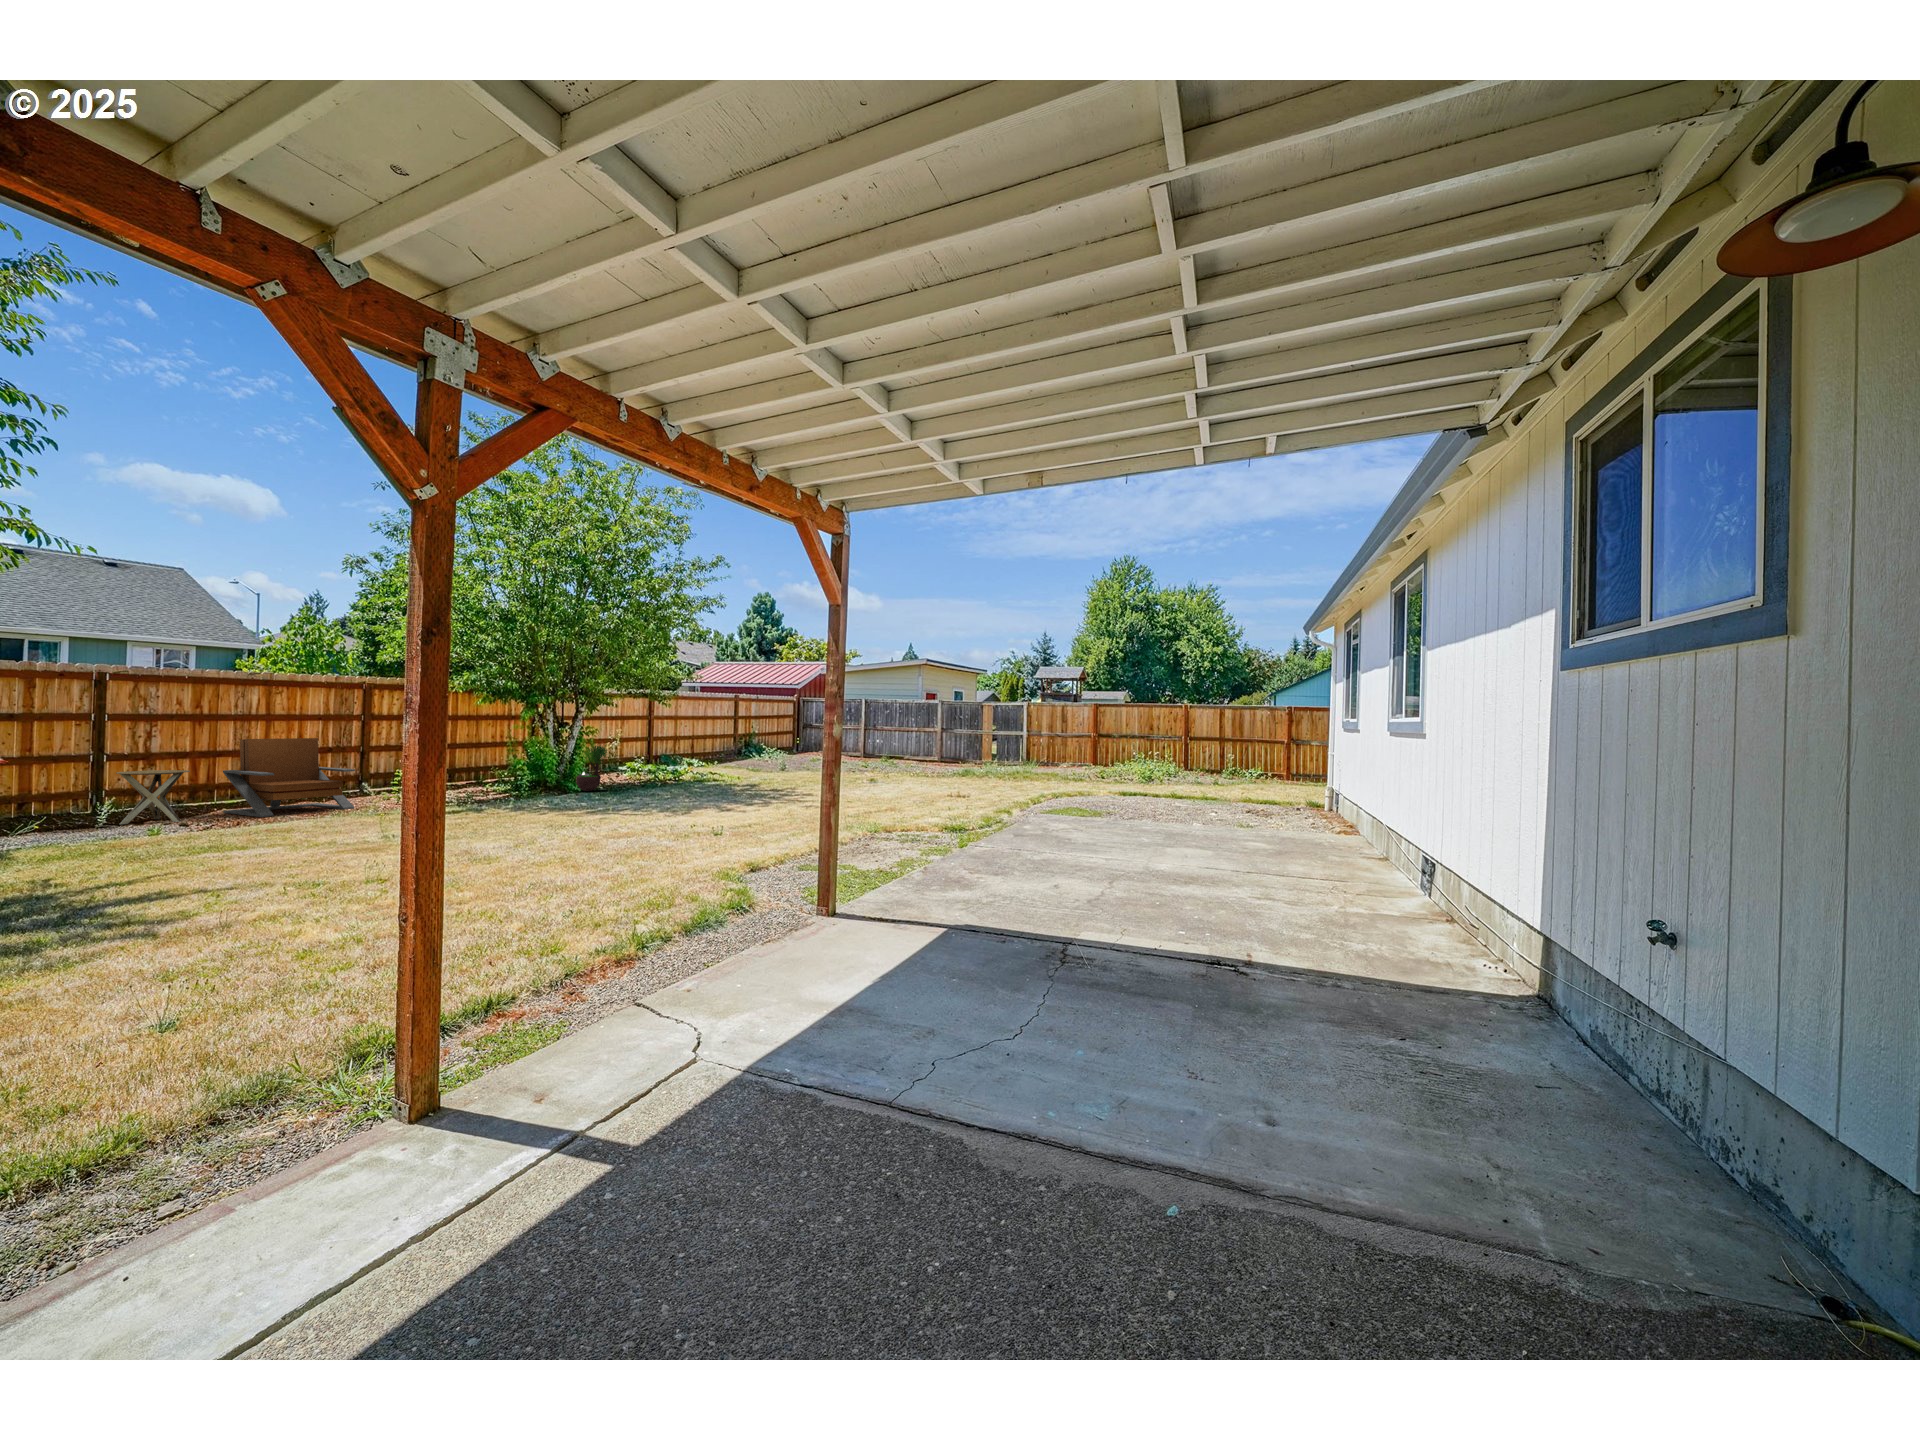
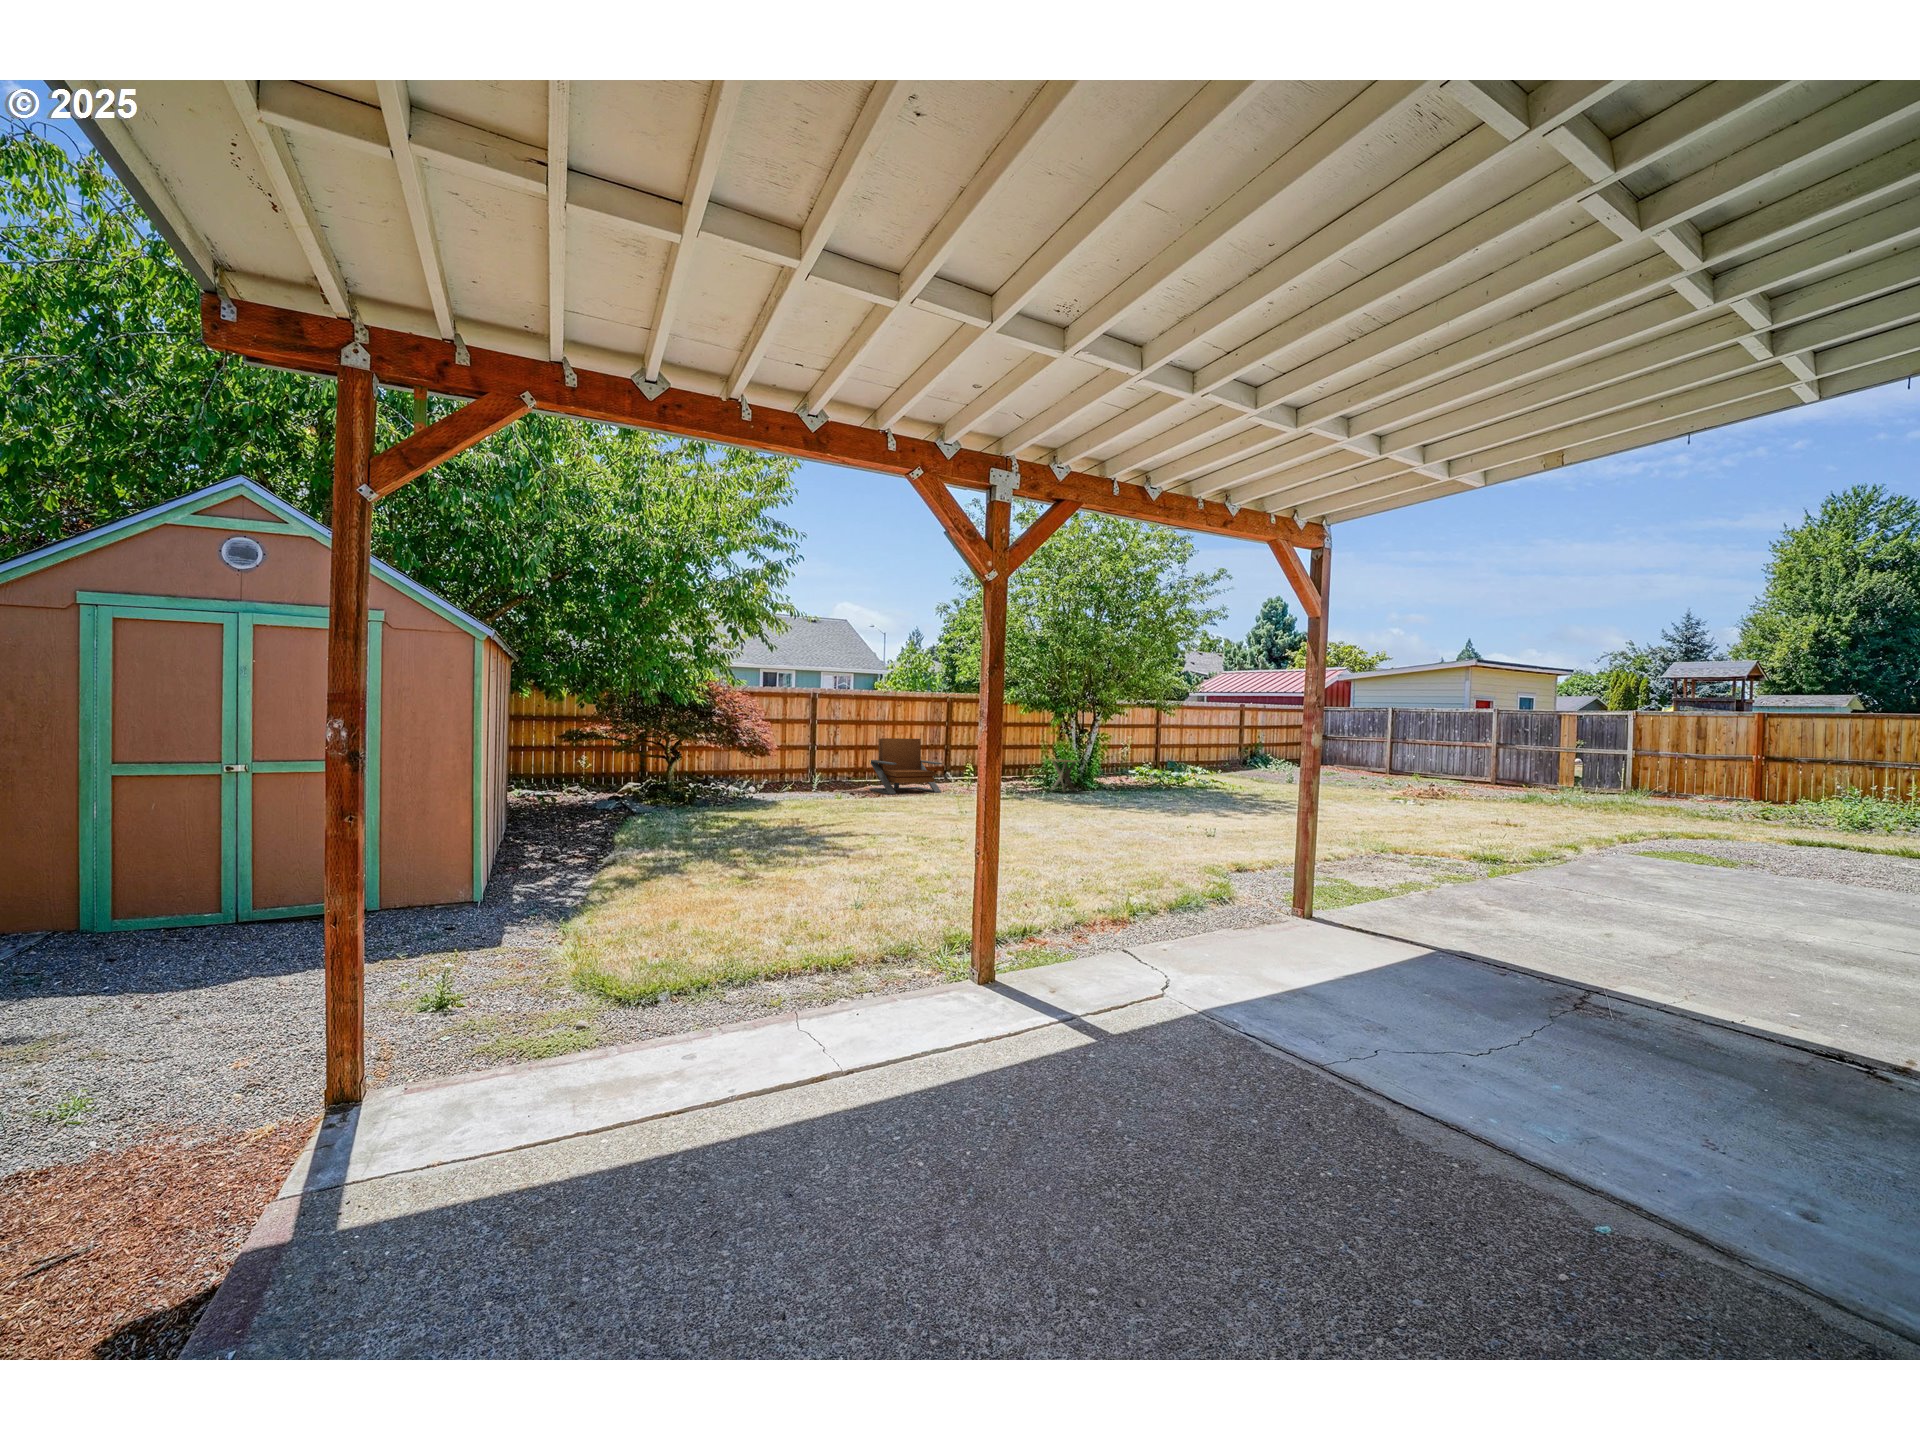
potted tree: present [576,744,607,791] -> none [1094,746,1121,791]
side table: present [116,770,190,824] -> present [1051,760,1077,792]

